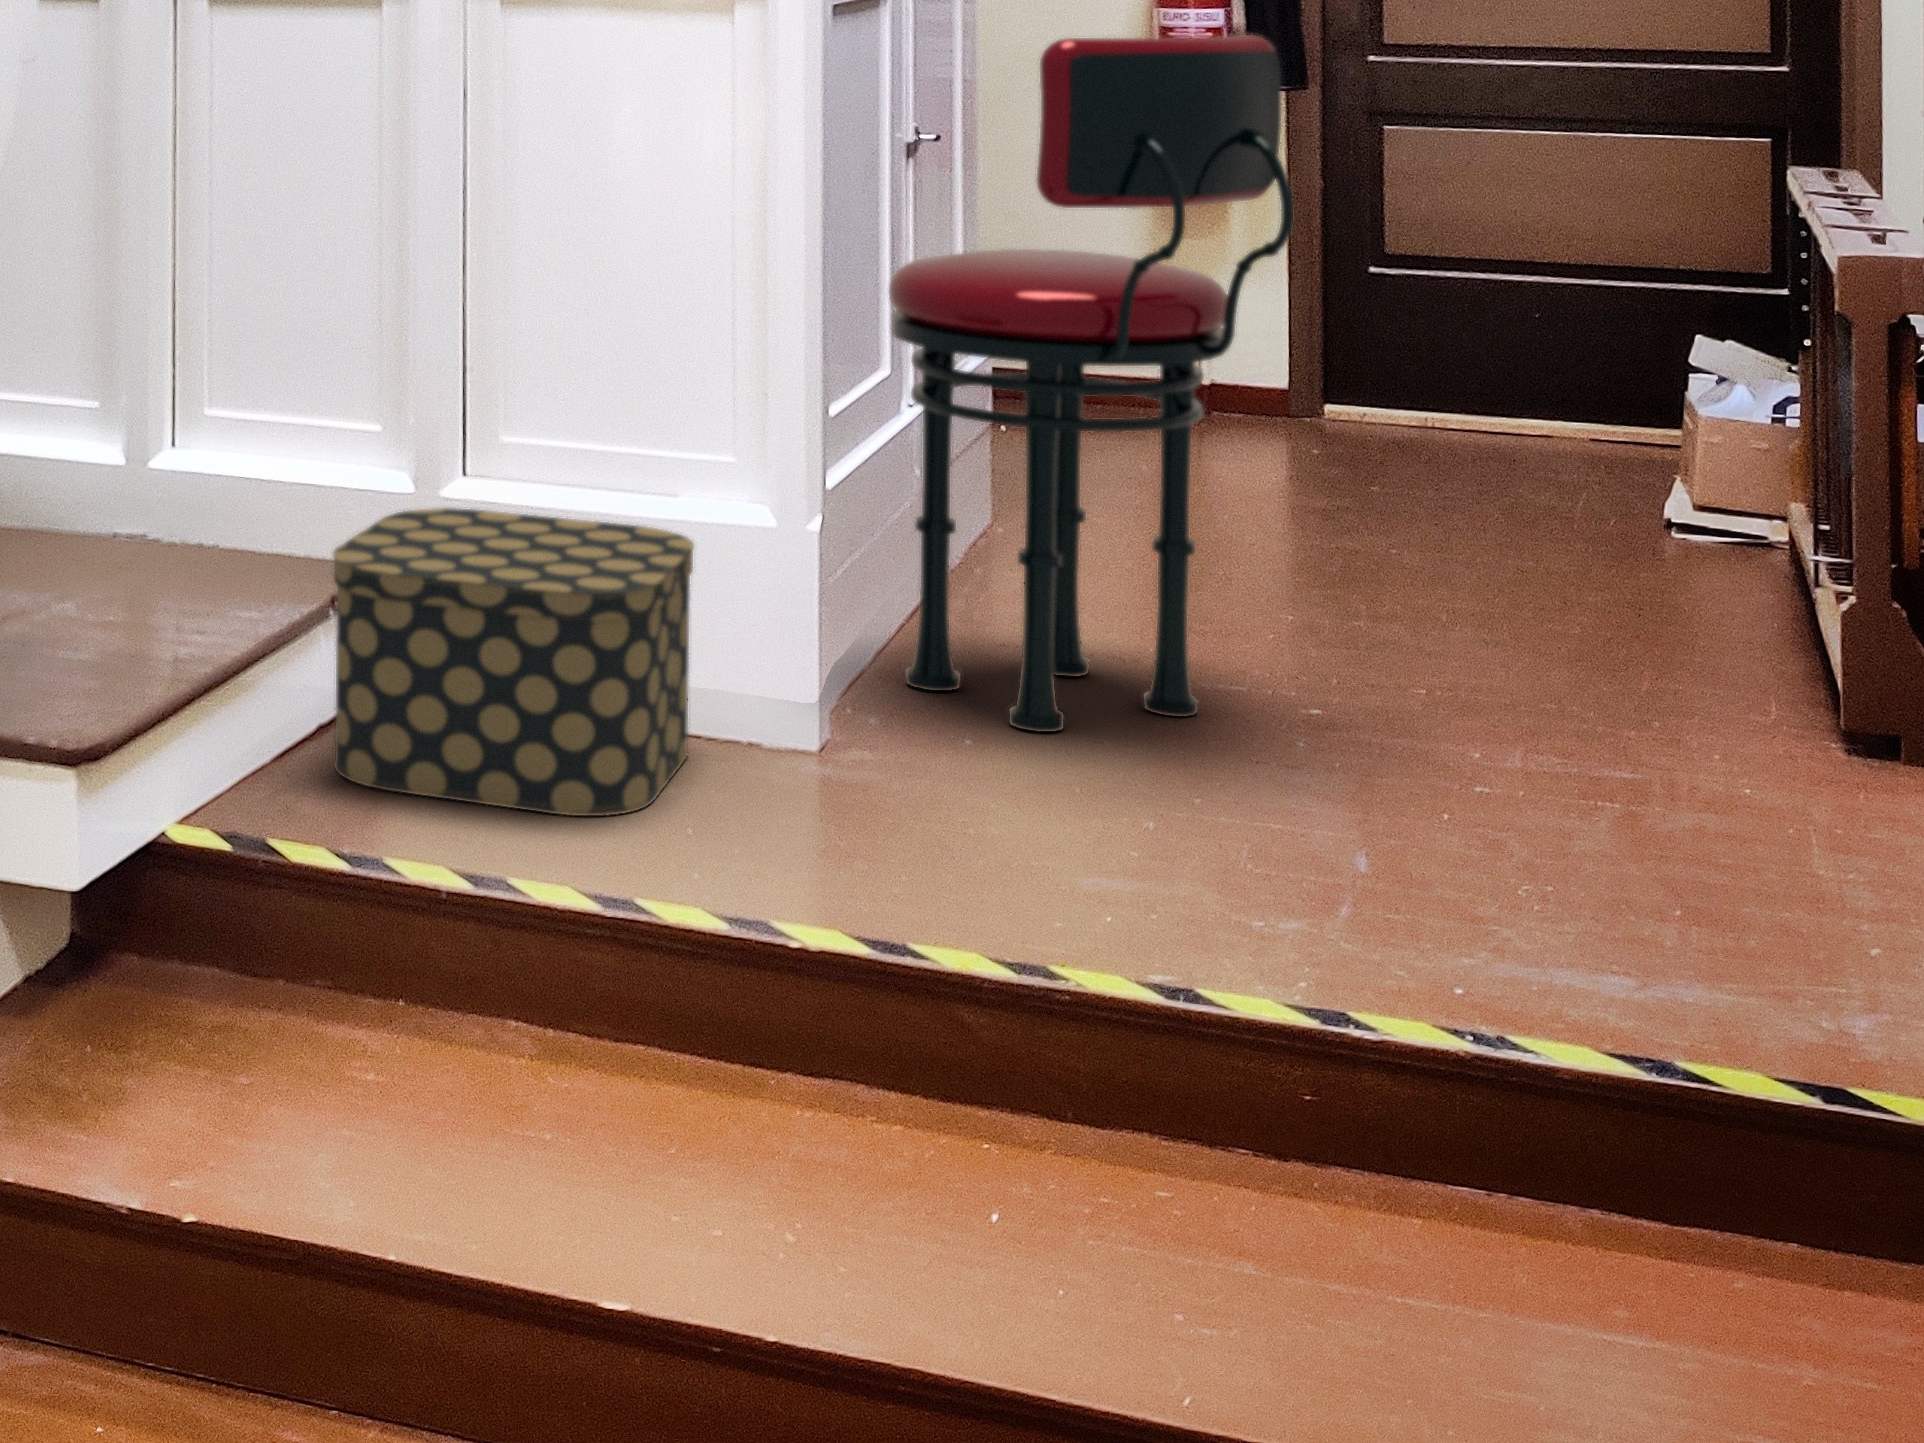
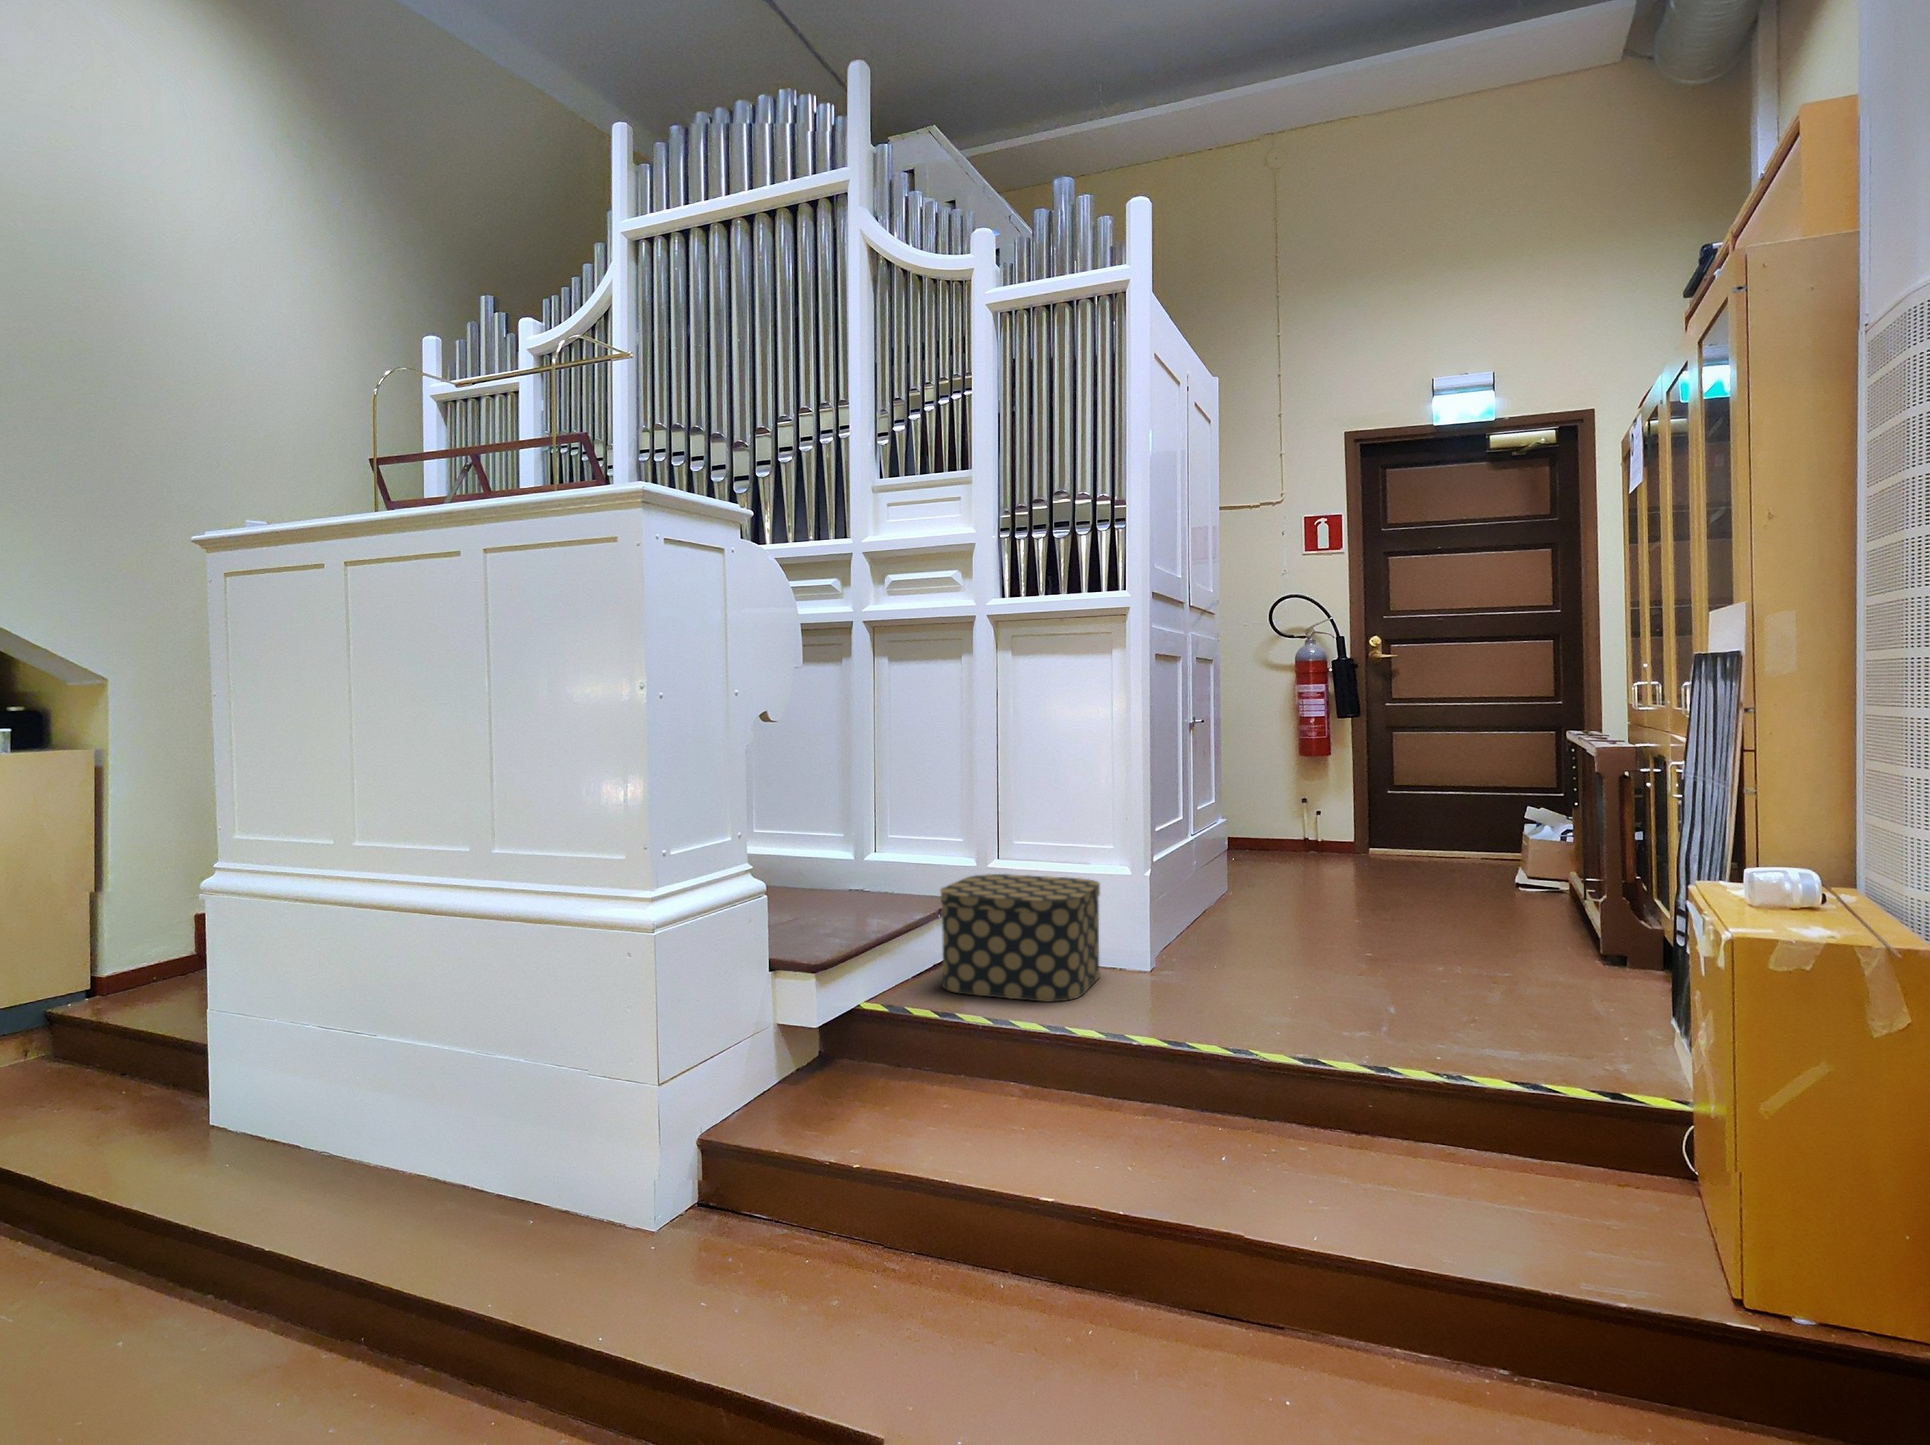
stool: present [889,35,1293,732] -> none [1184,659,1354,965]

